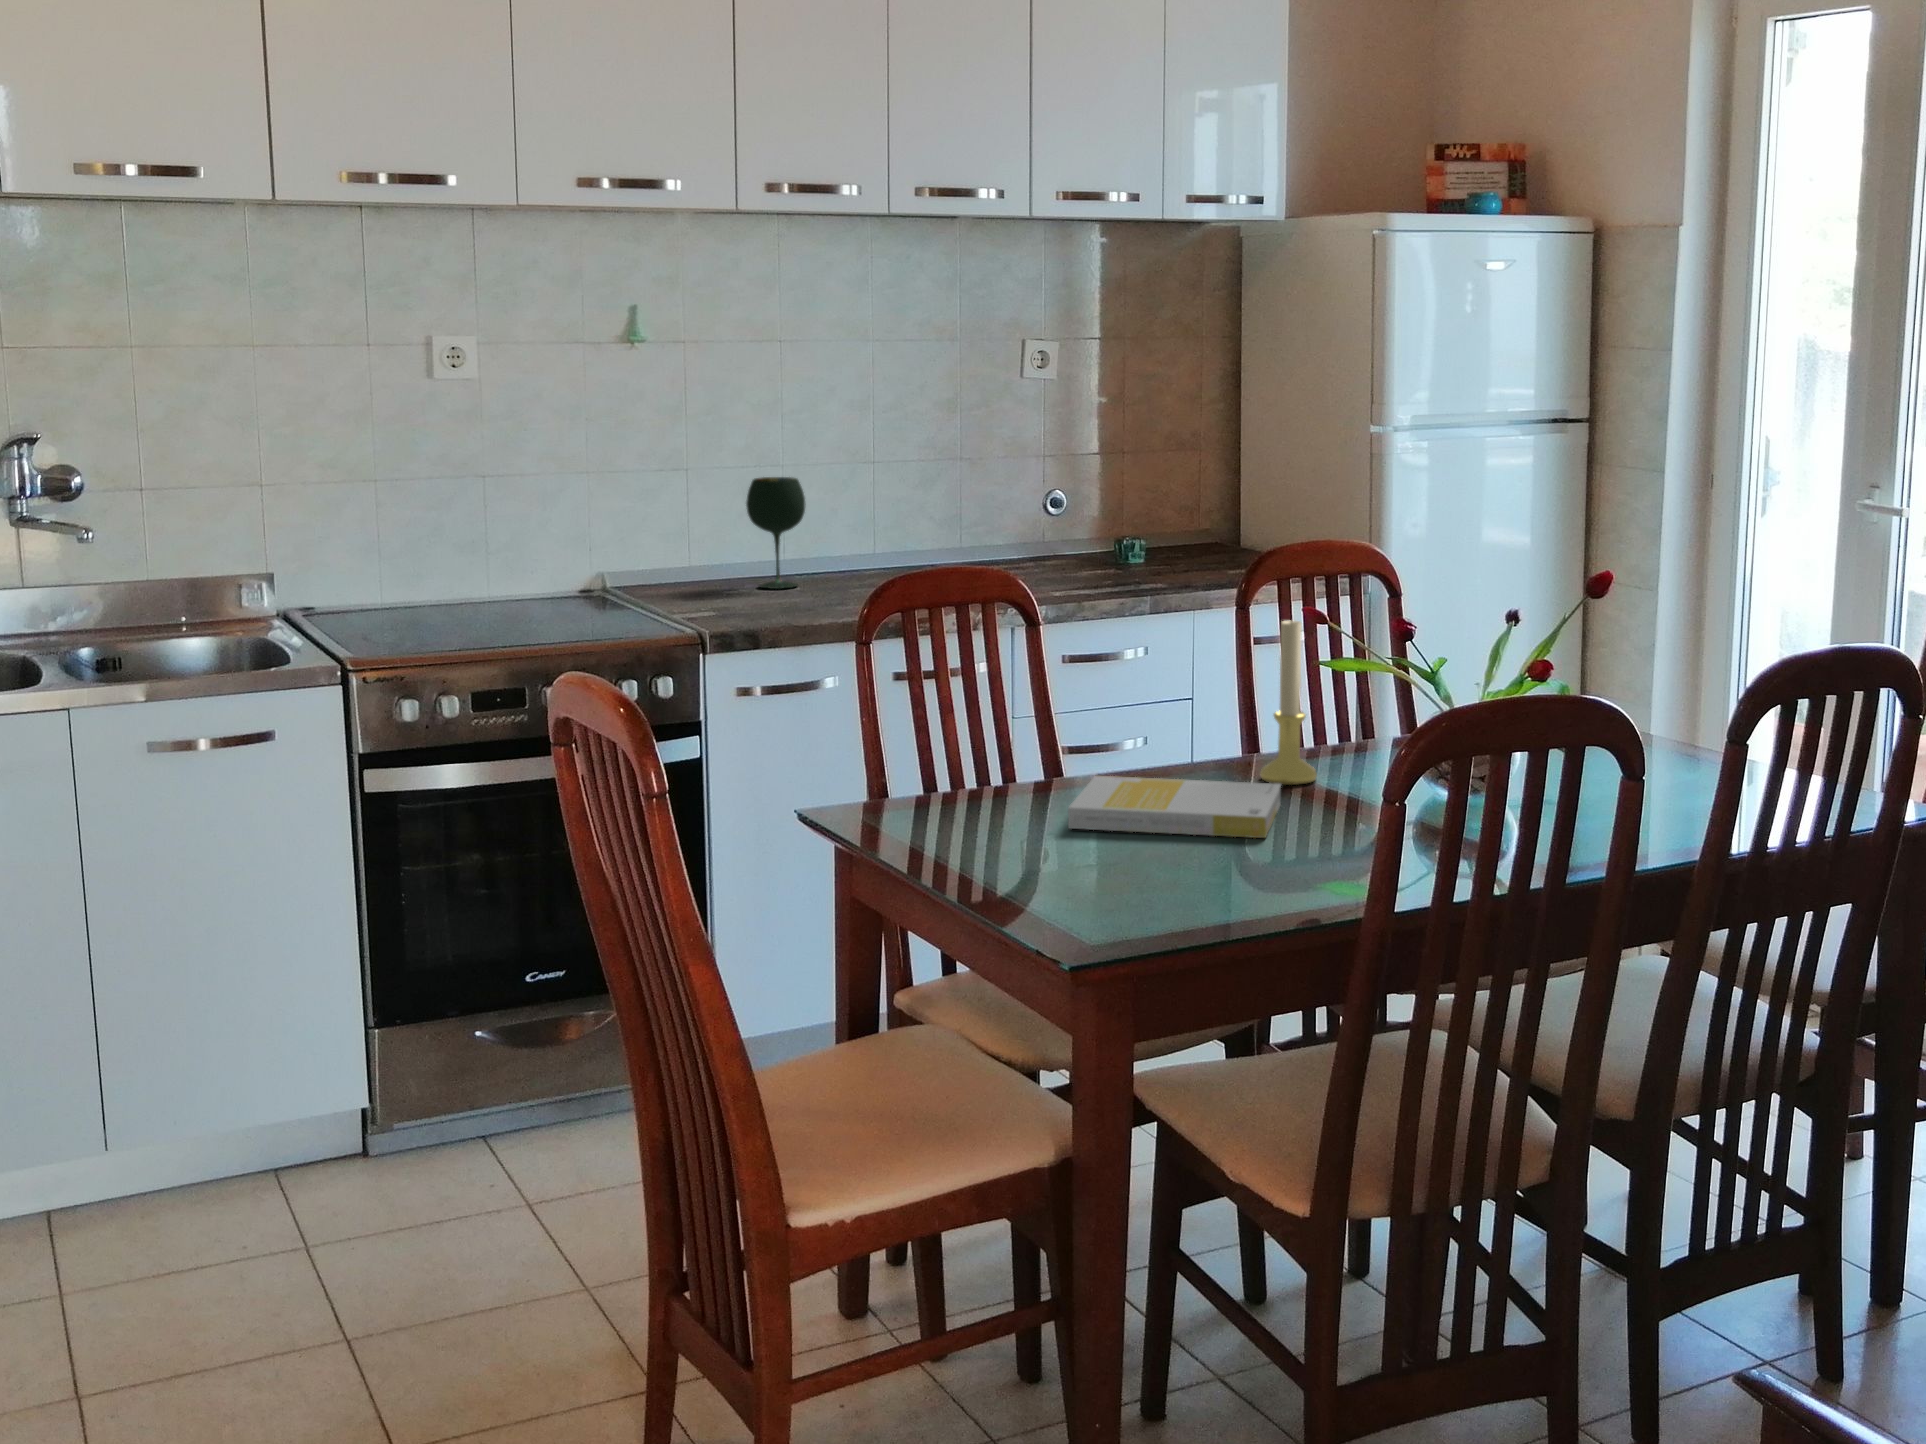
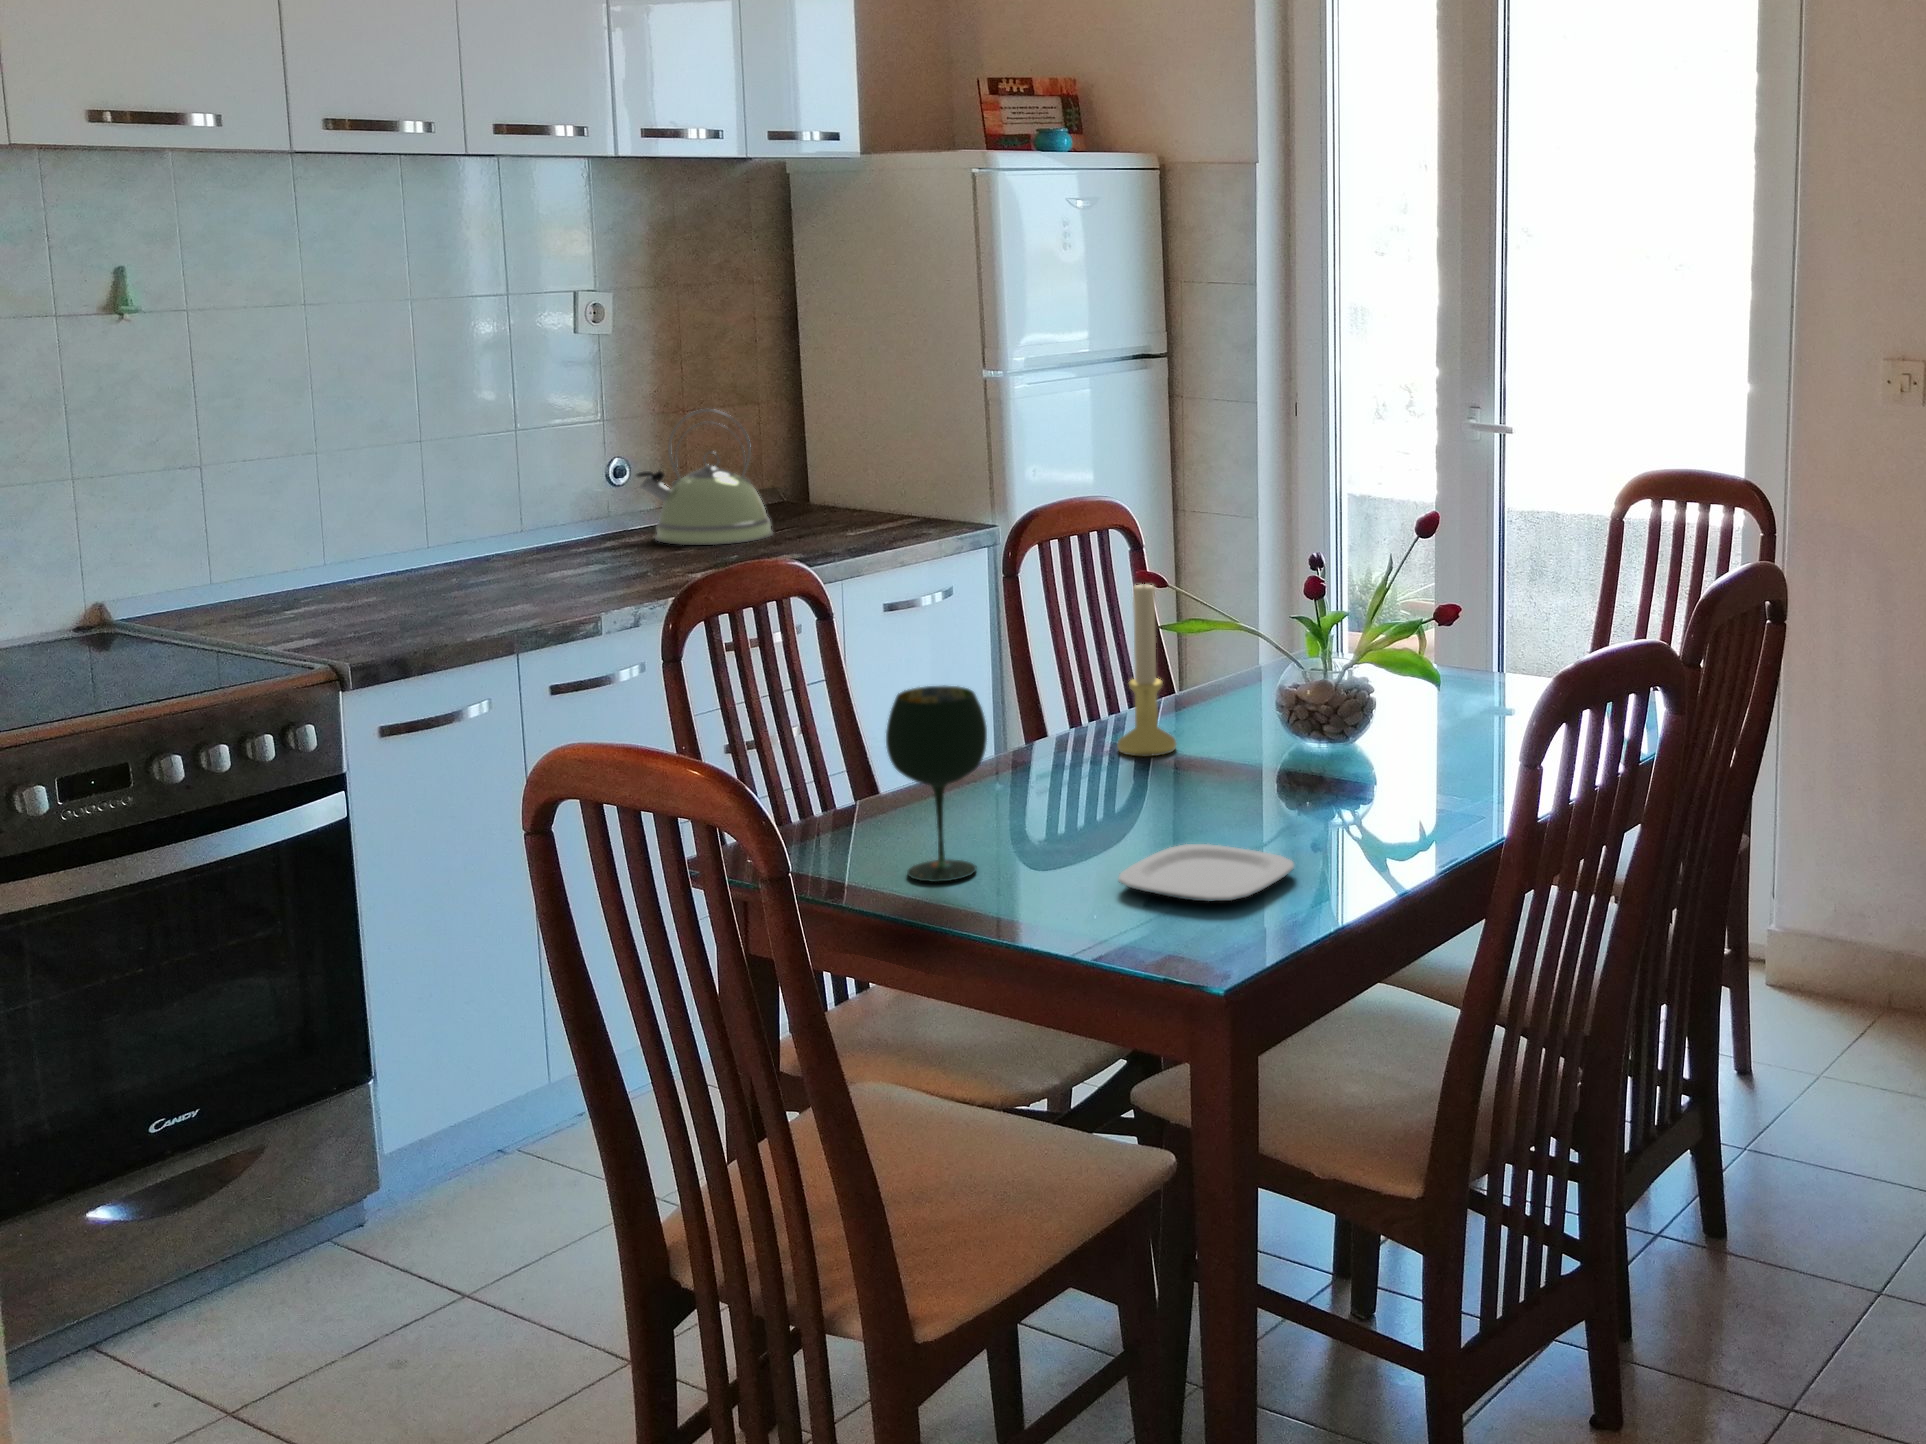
kettle: none [1054,449,1166,571] -> present [636,409,773,545]
wine glass: present [746,477,806,589] -> present [886,686,987,882]
book: present [1068,776,1281,838] -> none [975,756,1212,836]
plate: none [1099,856,1267,905] -> present [1118,844,1294,901]

